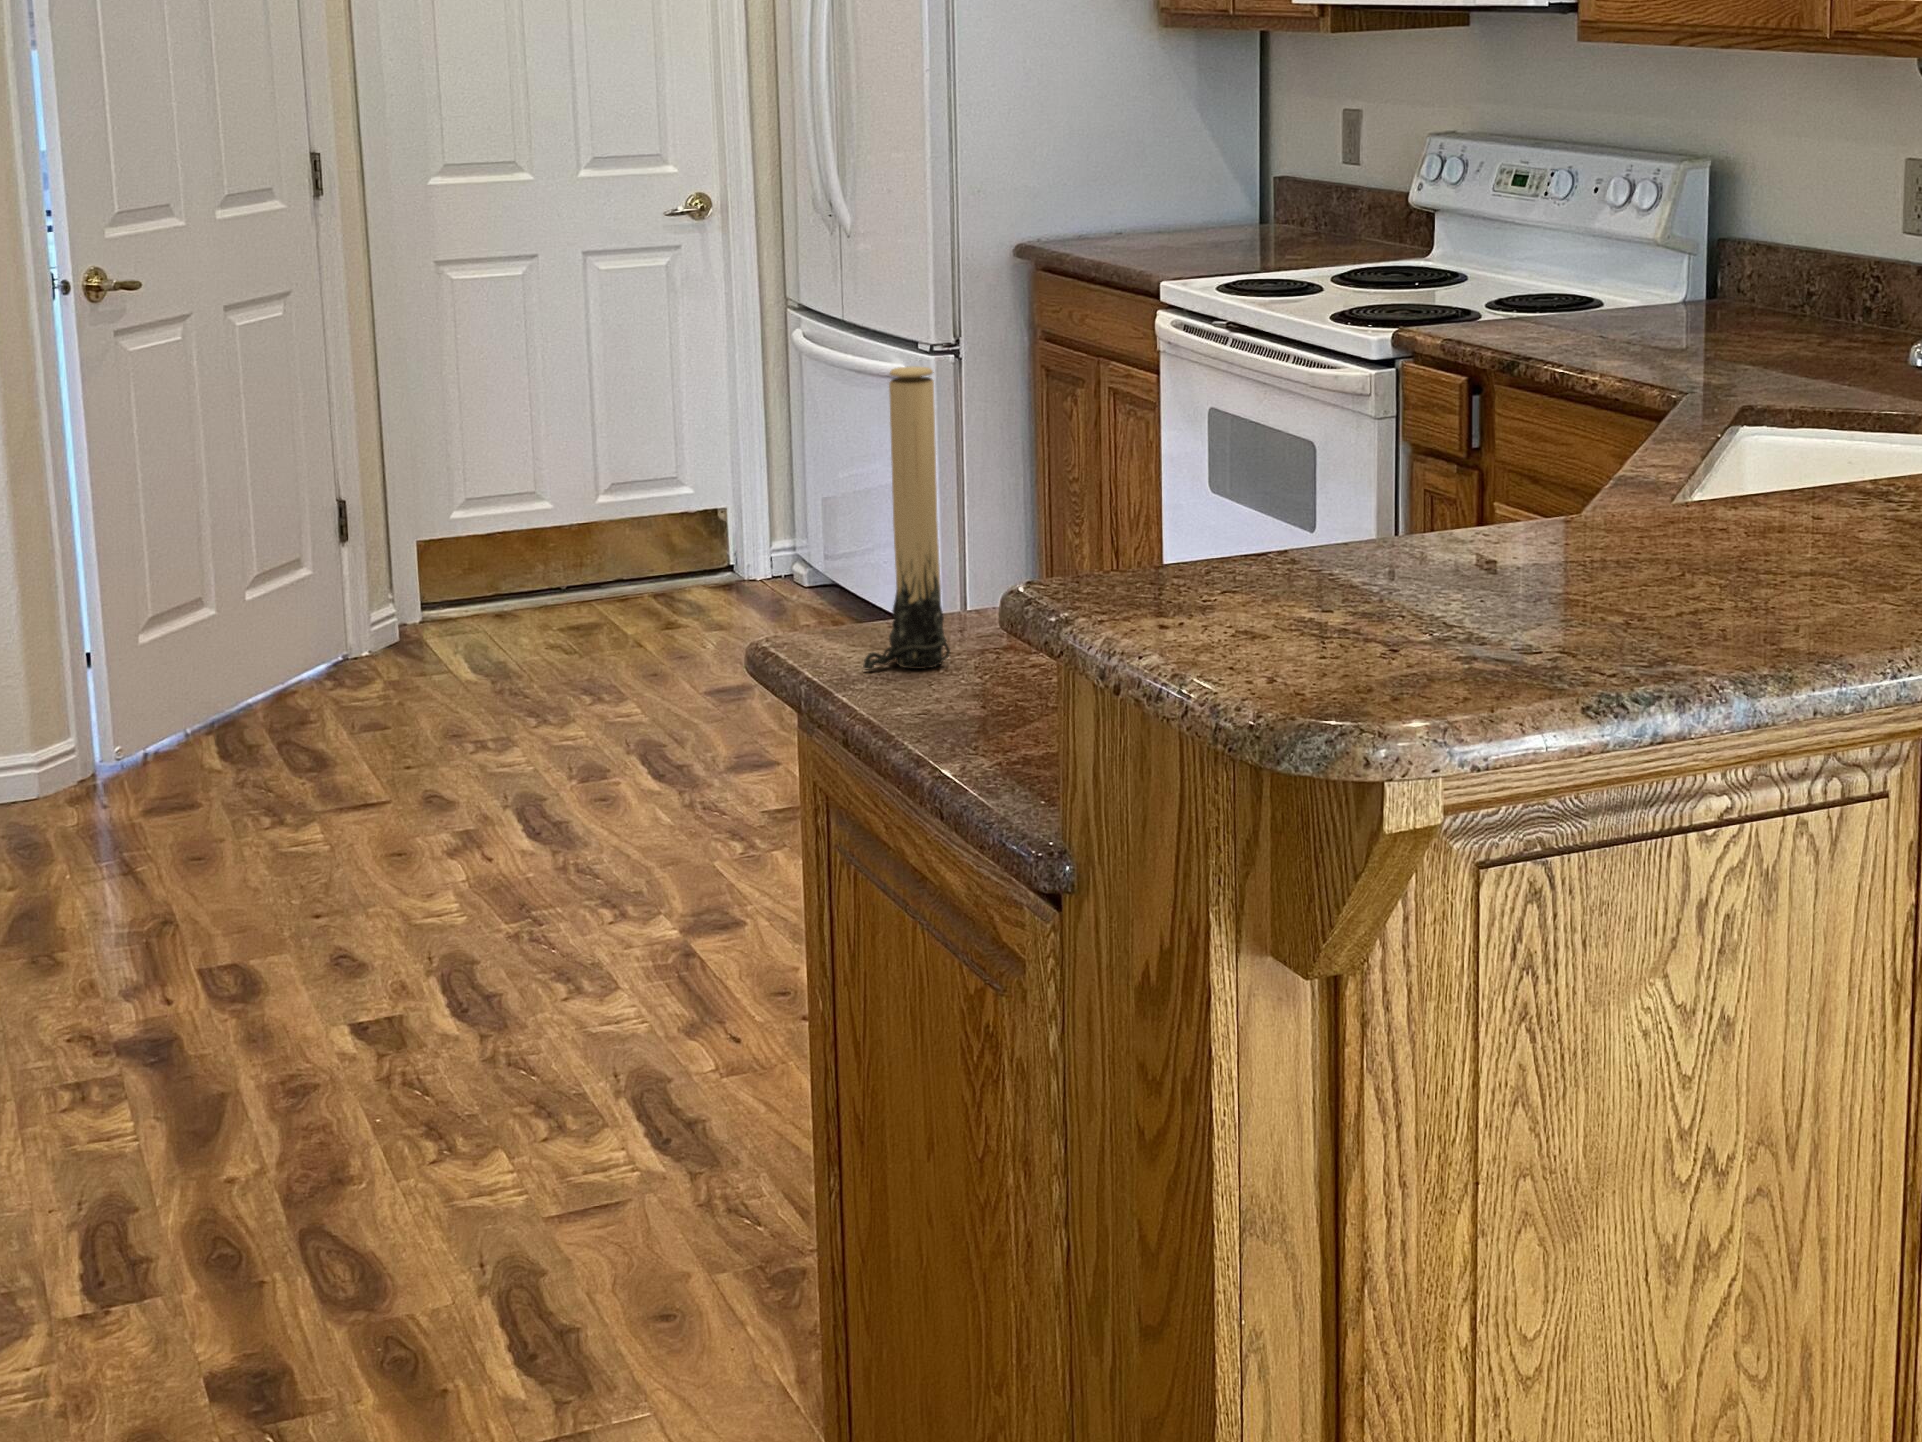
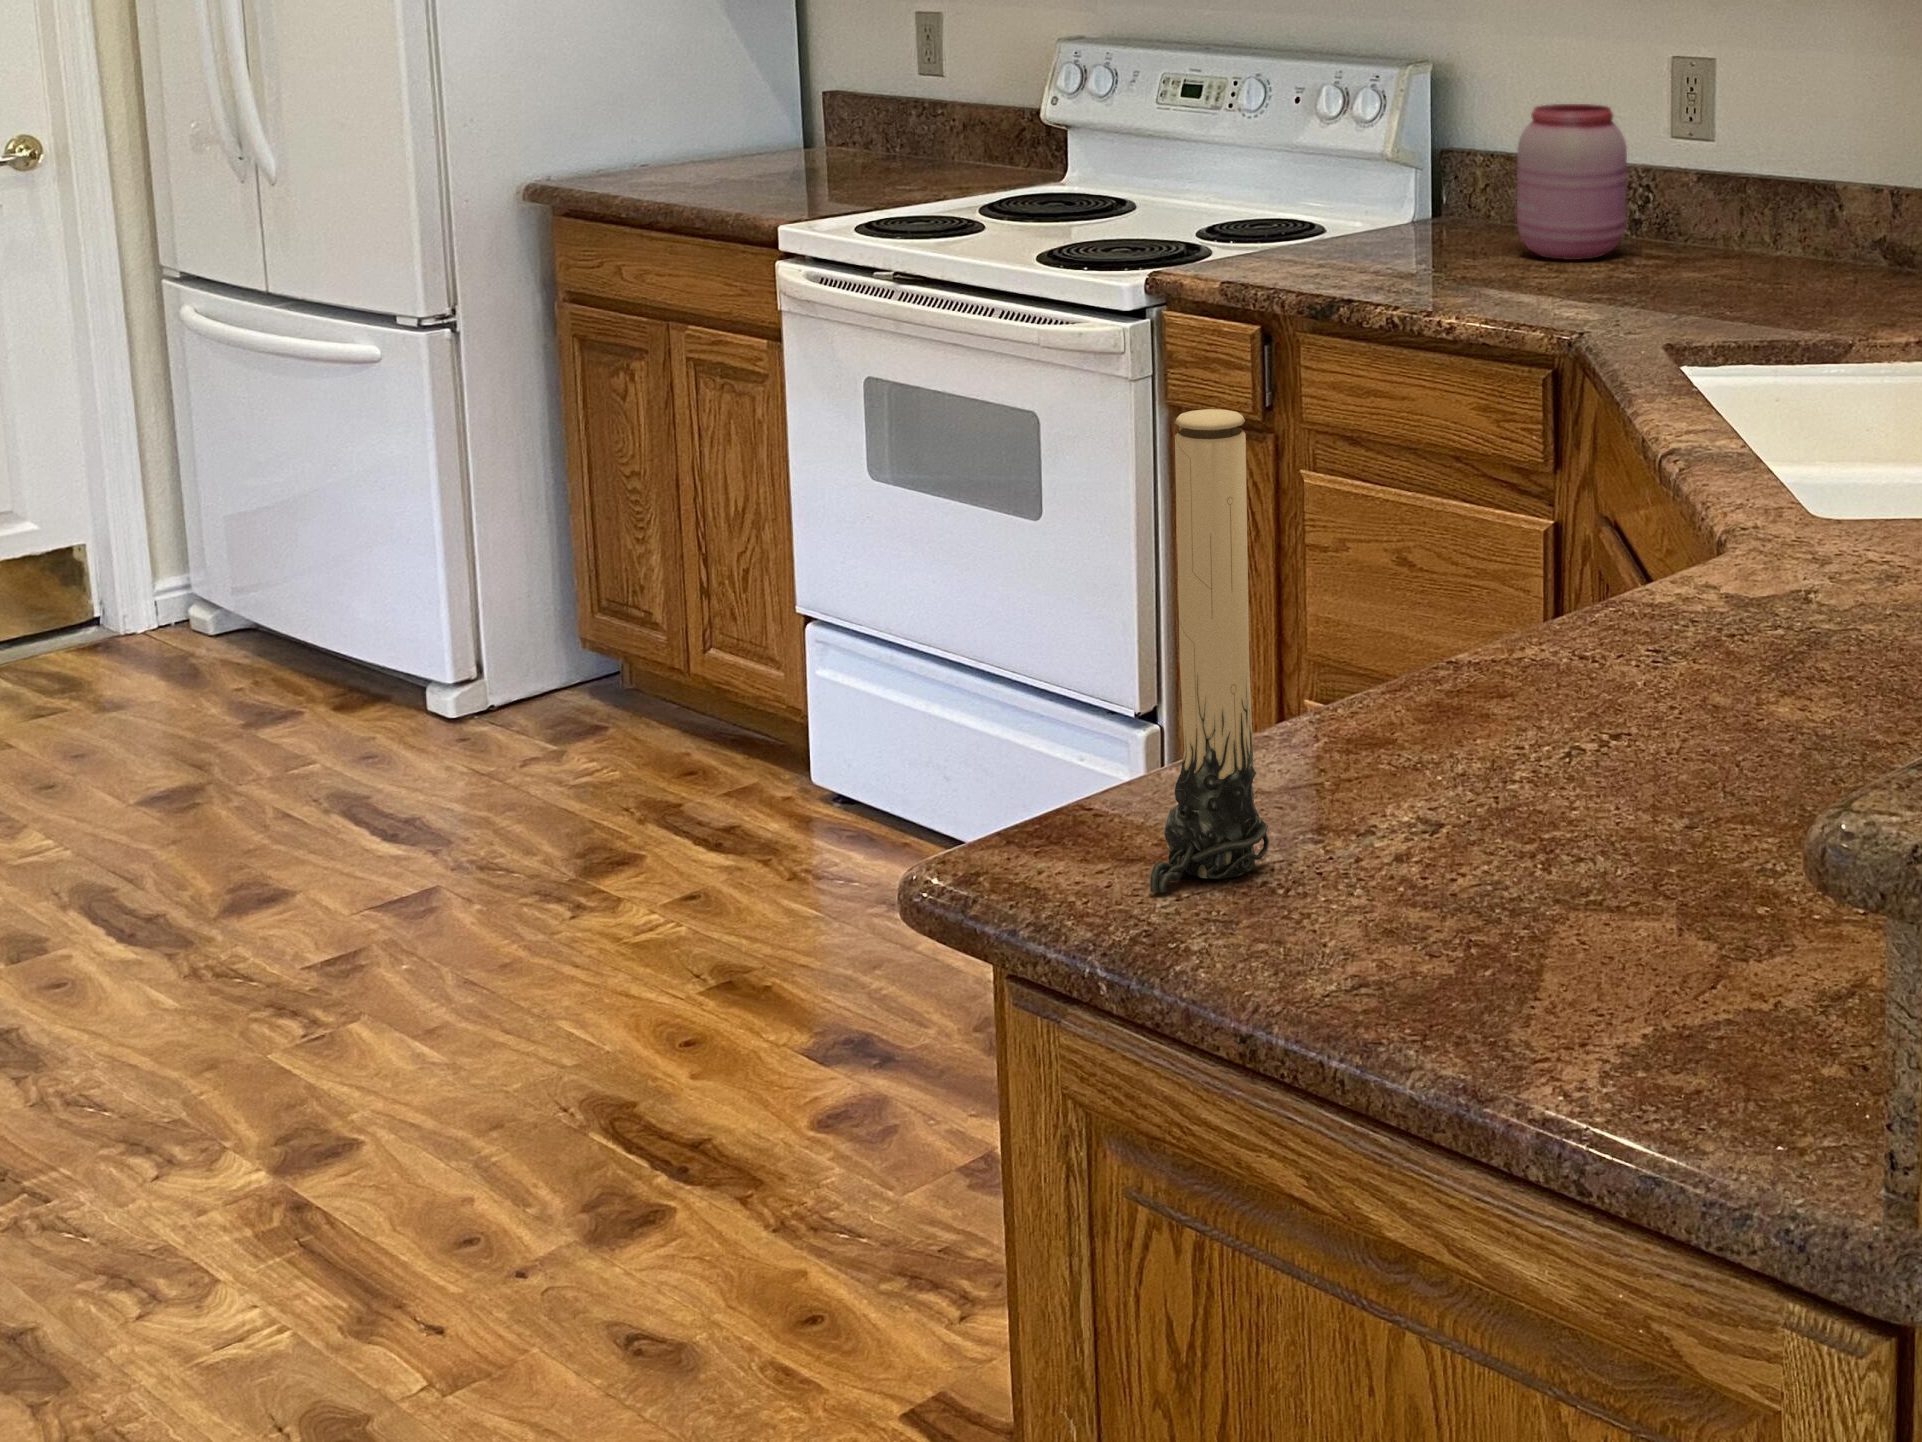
jar: none [1742,202,1848,343] -> present [1517,104,1627,260]

